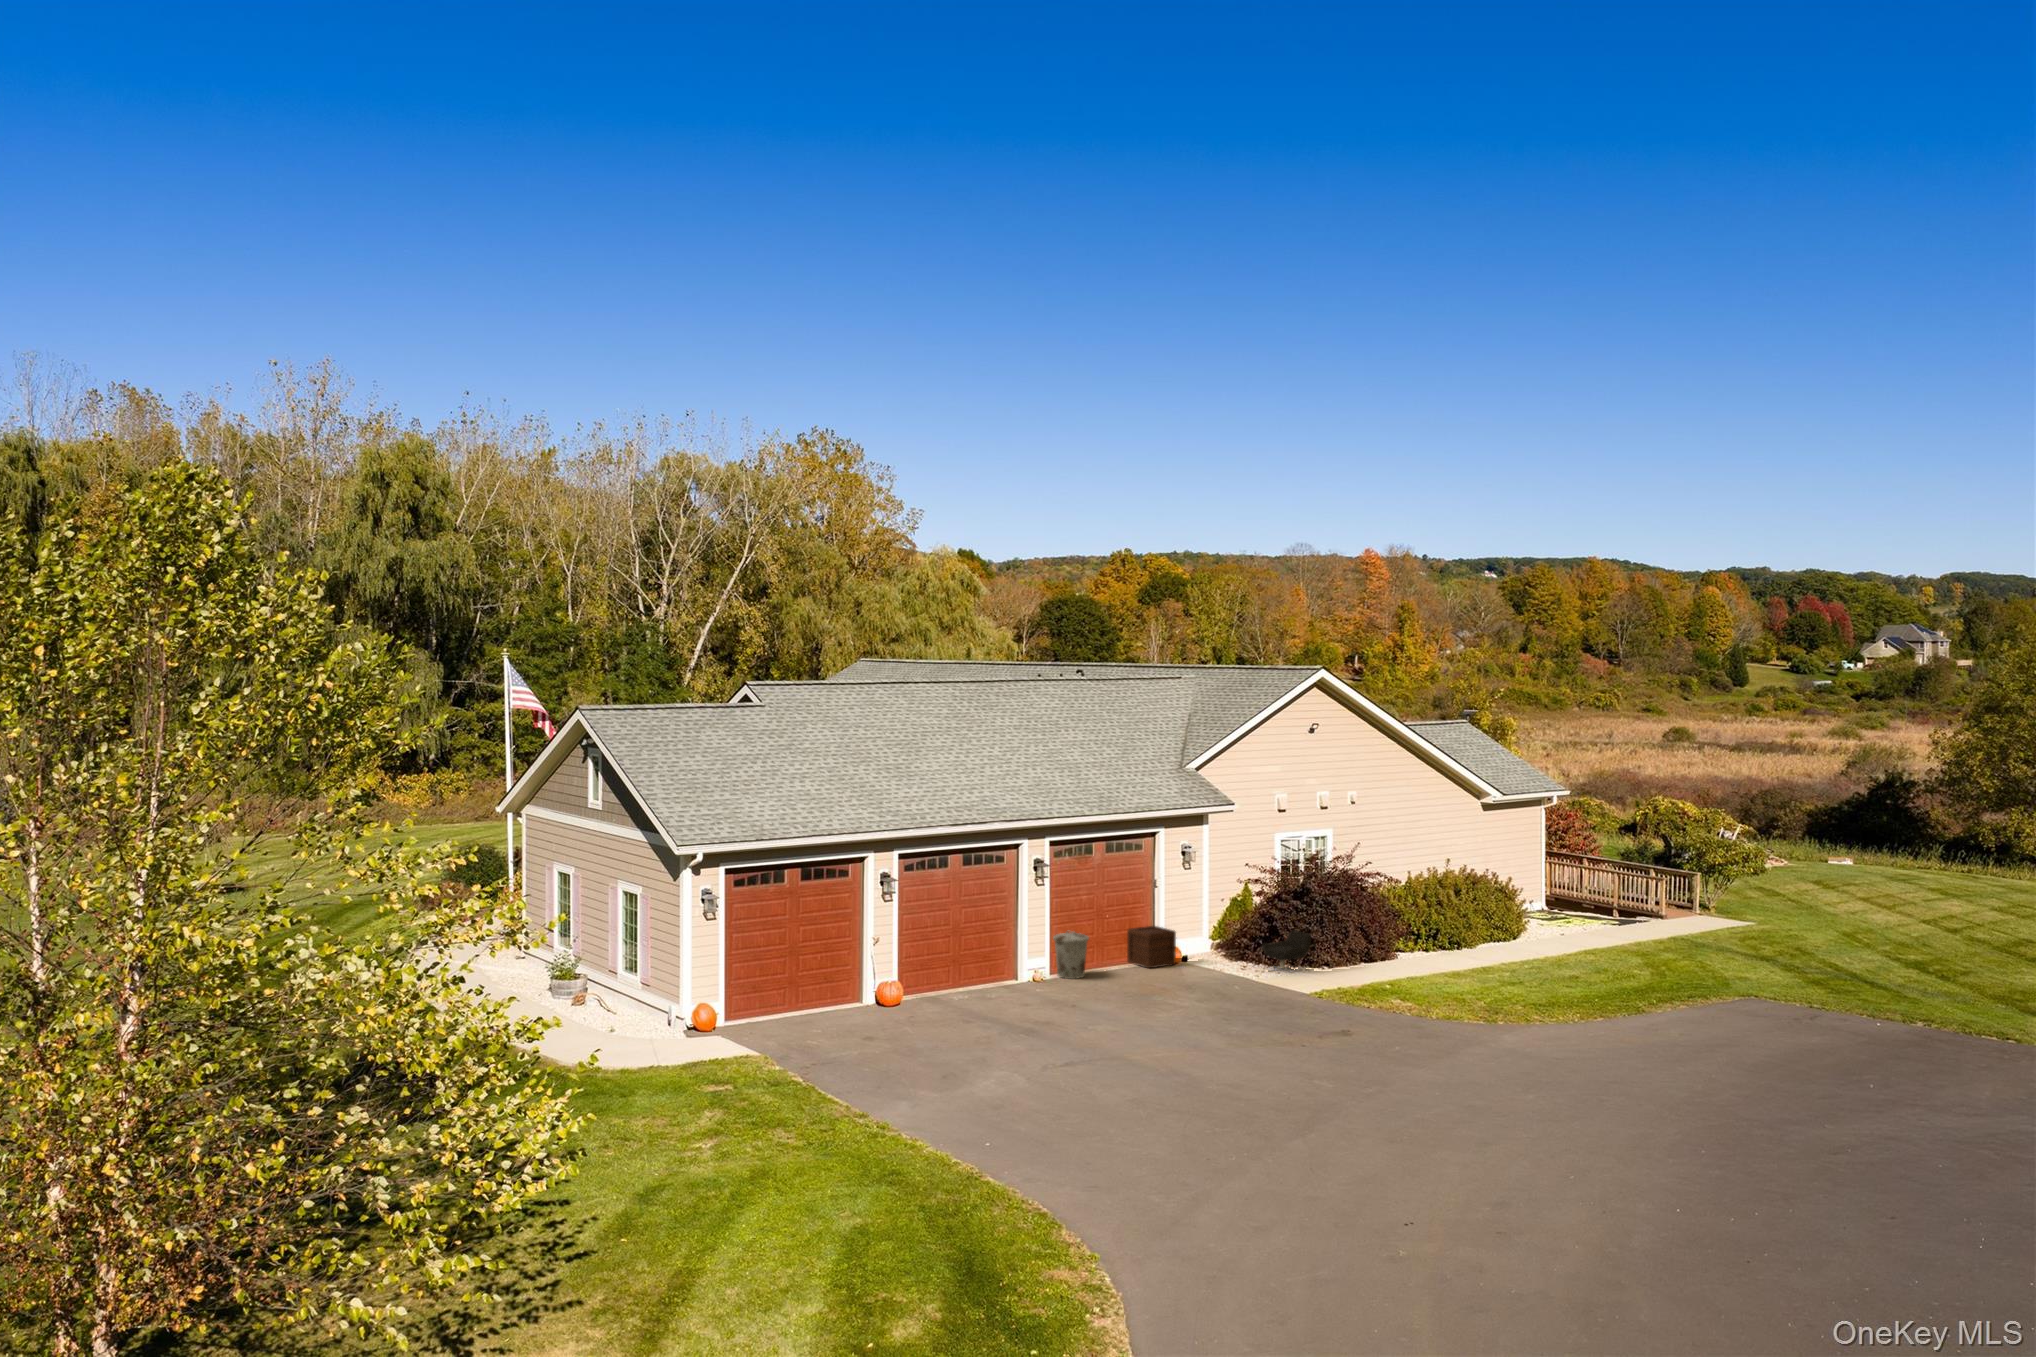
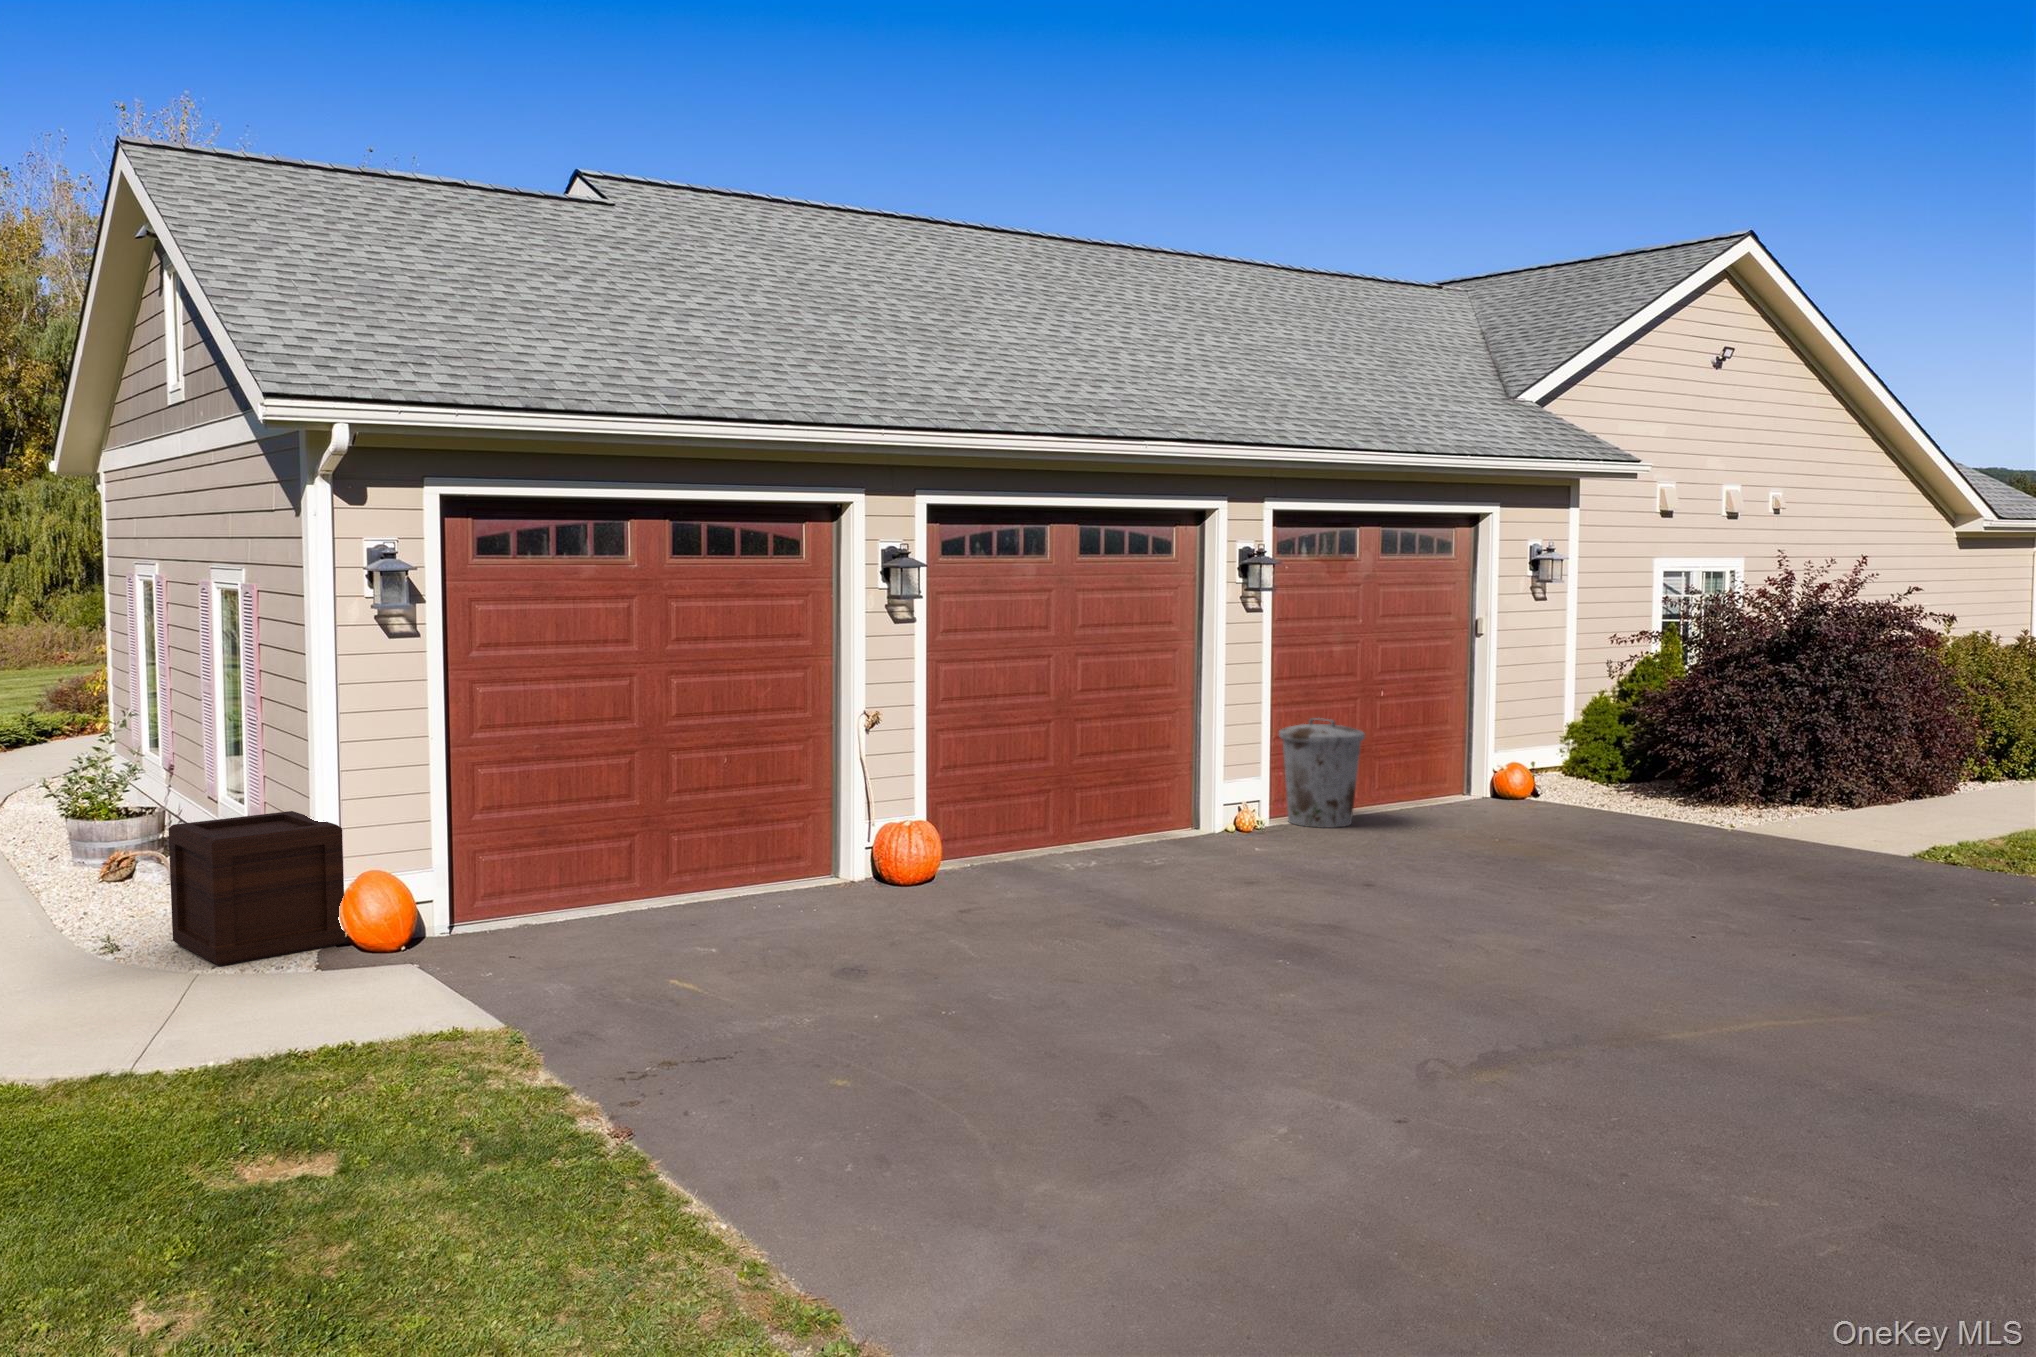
wooden crate: present [1127,926,1176,968] -> present [168,811,346,966]
lounge chair: present [1262,930,1311,971] -> none [1728,724,1853,816]

